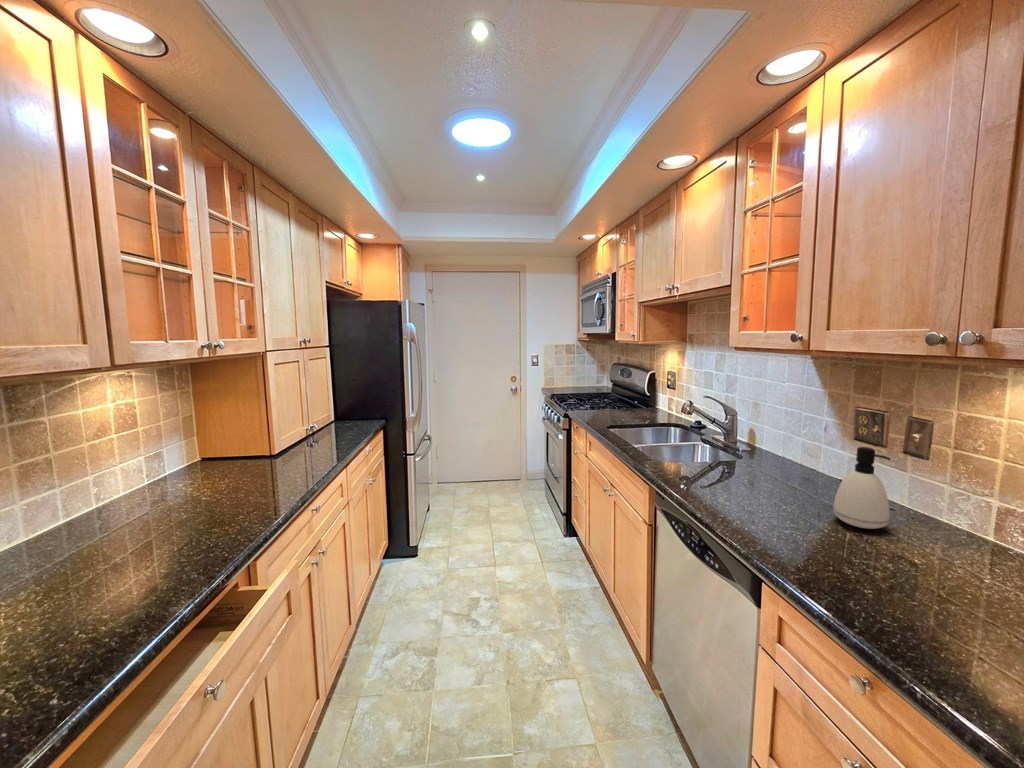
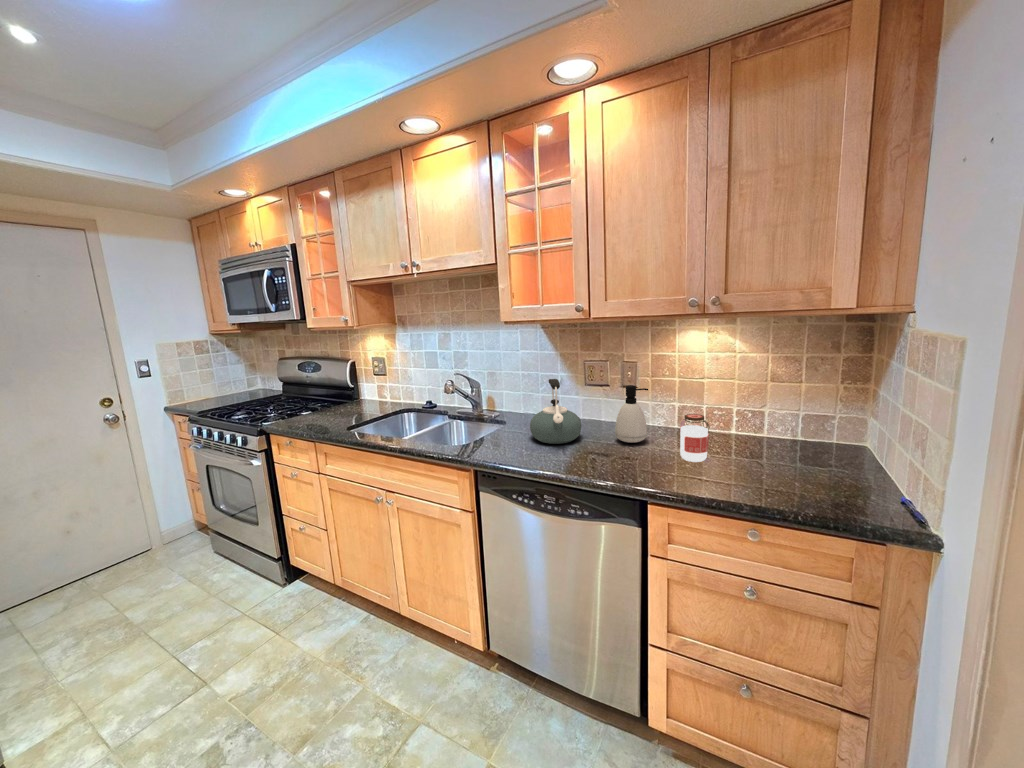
kettle: none [732,419,803,496] -> present [530,379,581,444]
jar: none [884,505,943,584] -> present [680,414,710,462]

